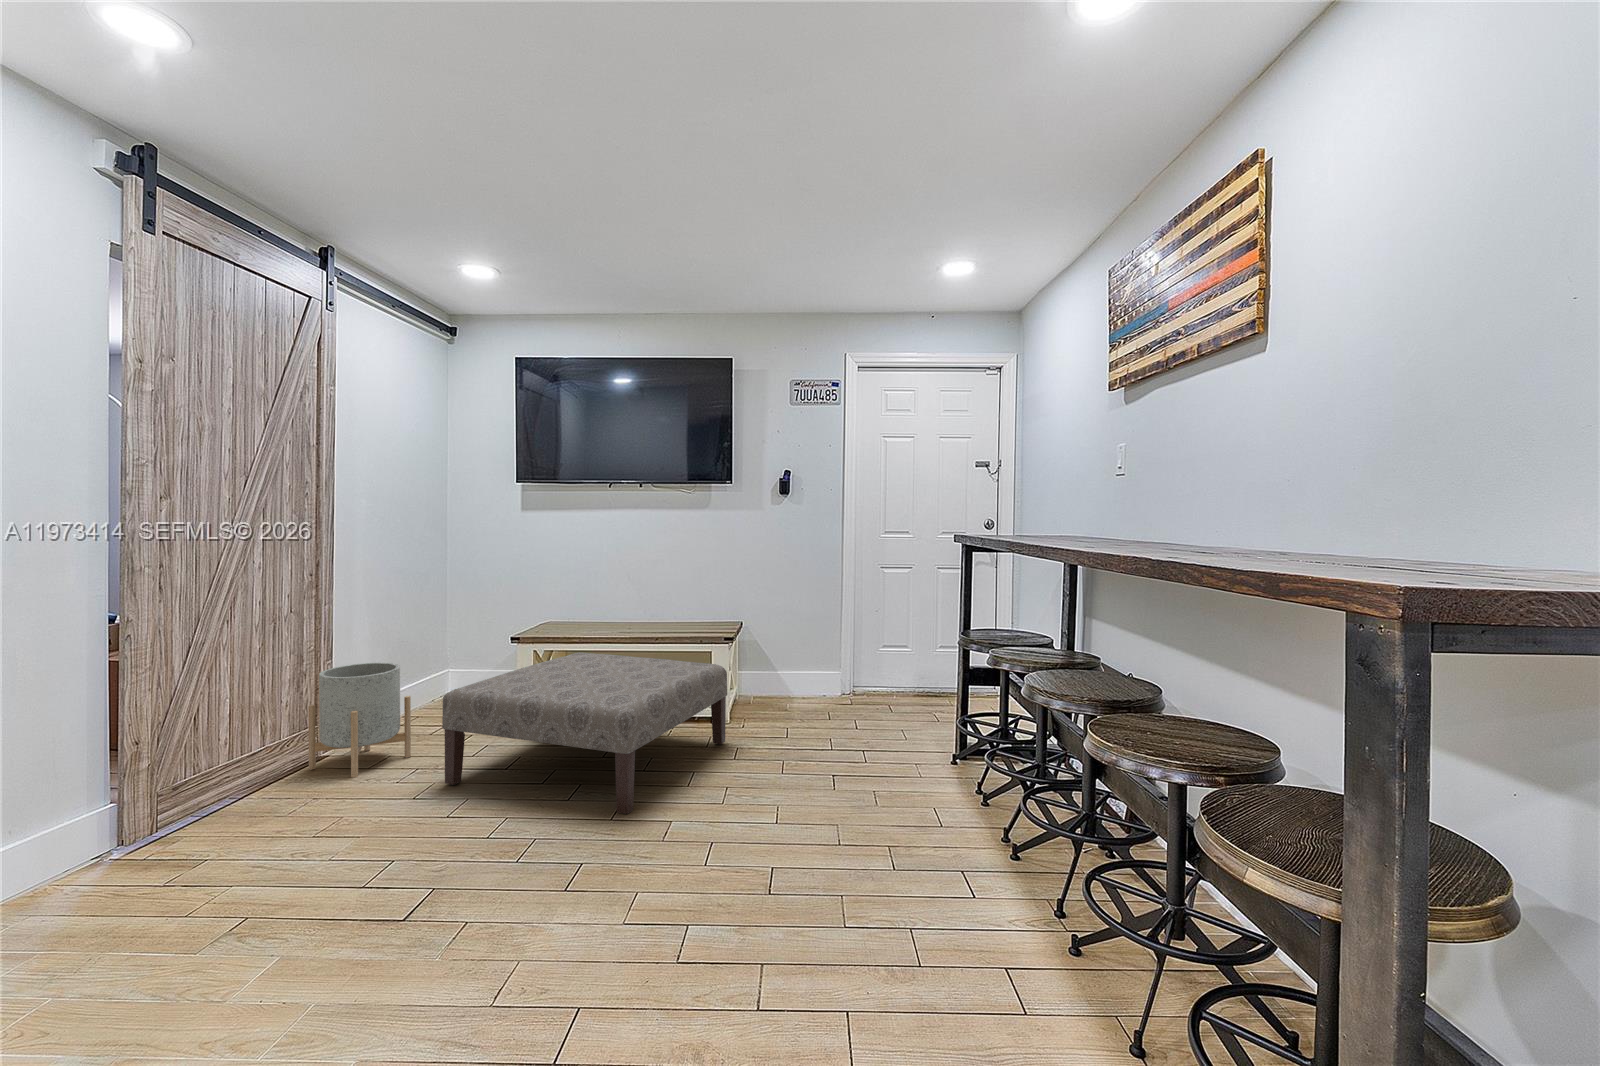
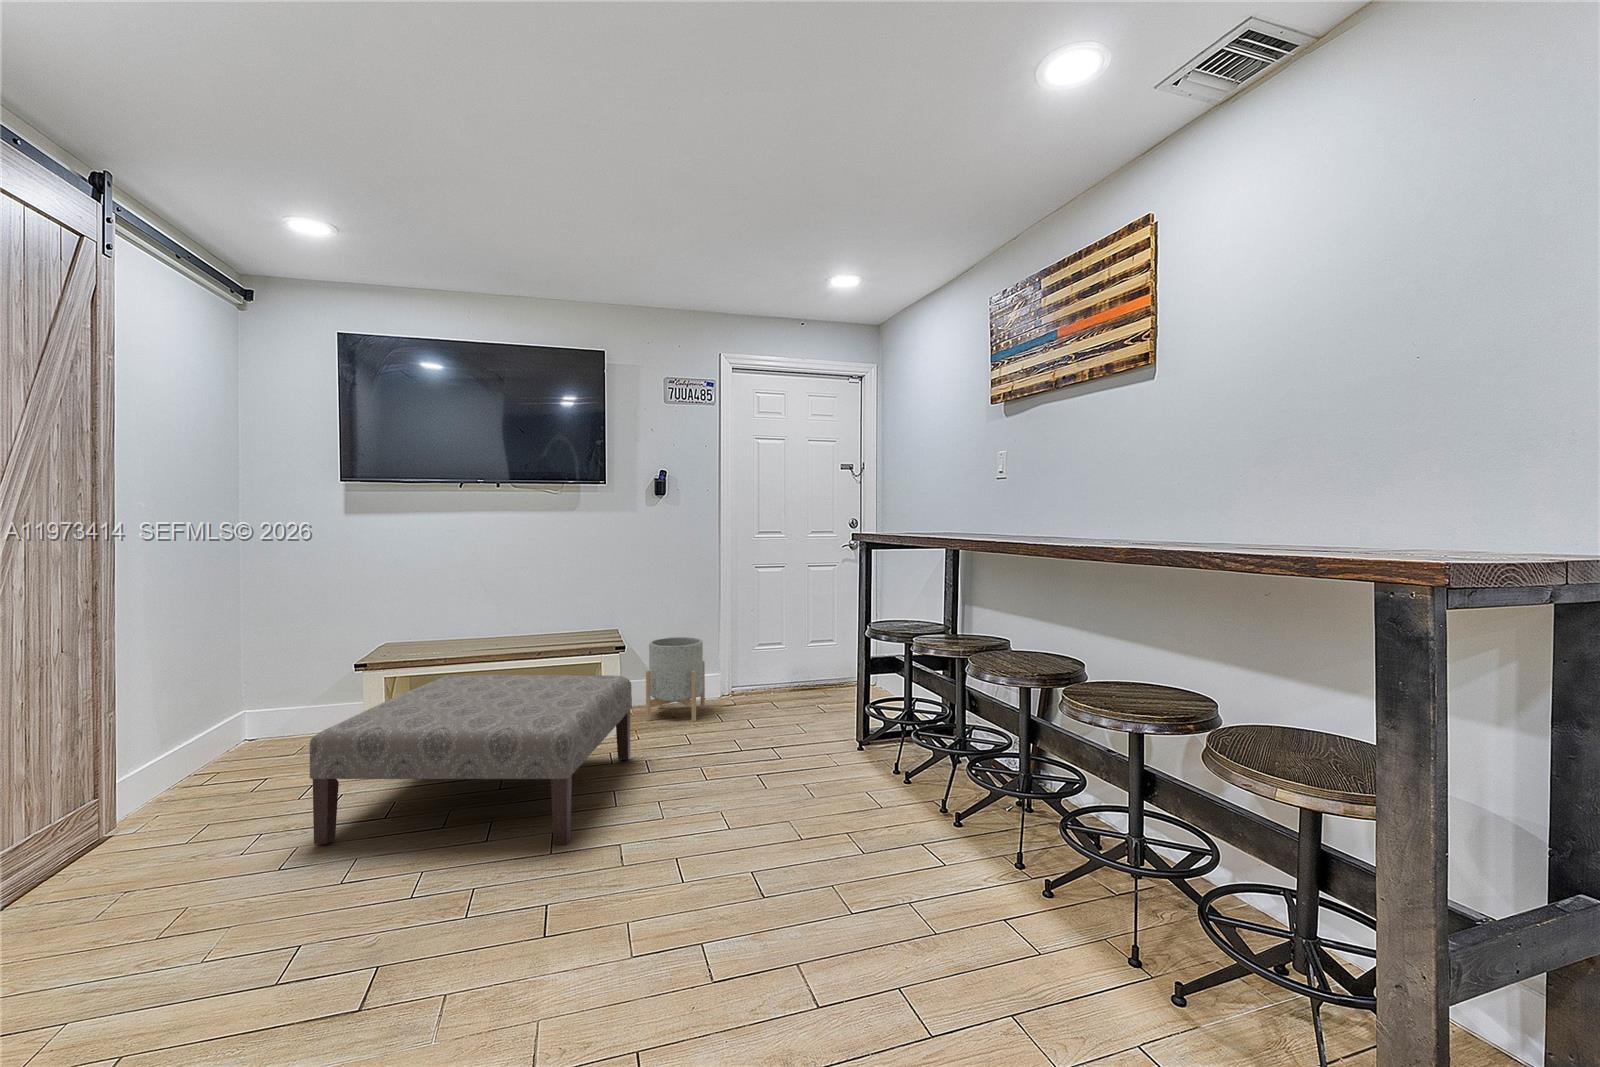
planter: present [308,663,411,778] -> present [646,637,705,722]

